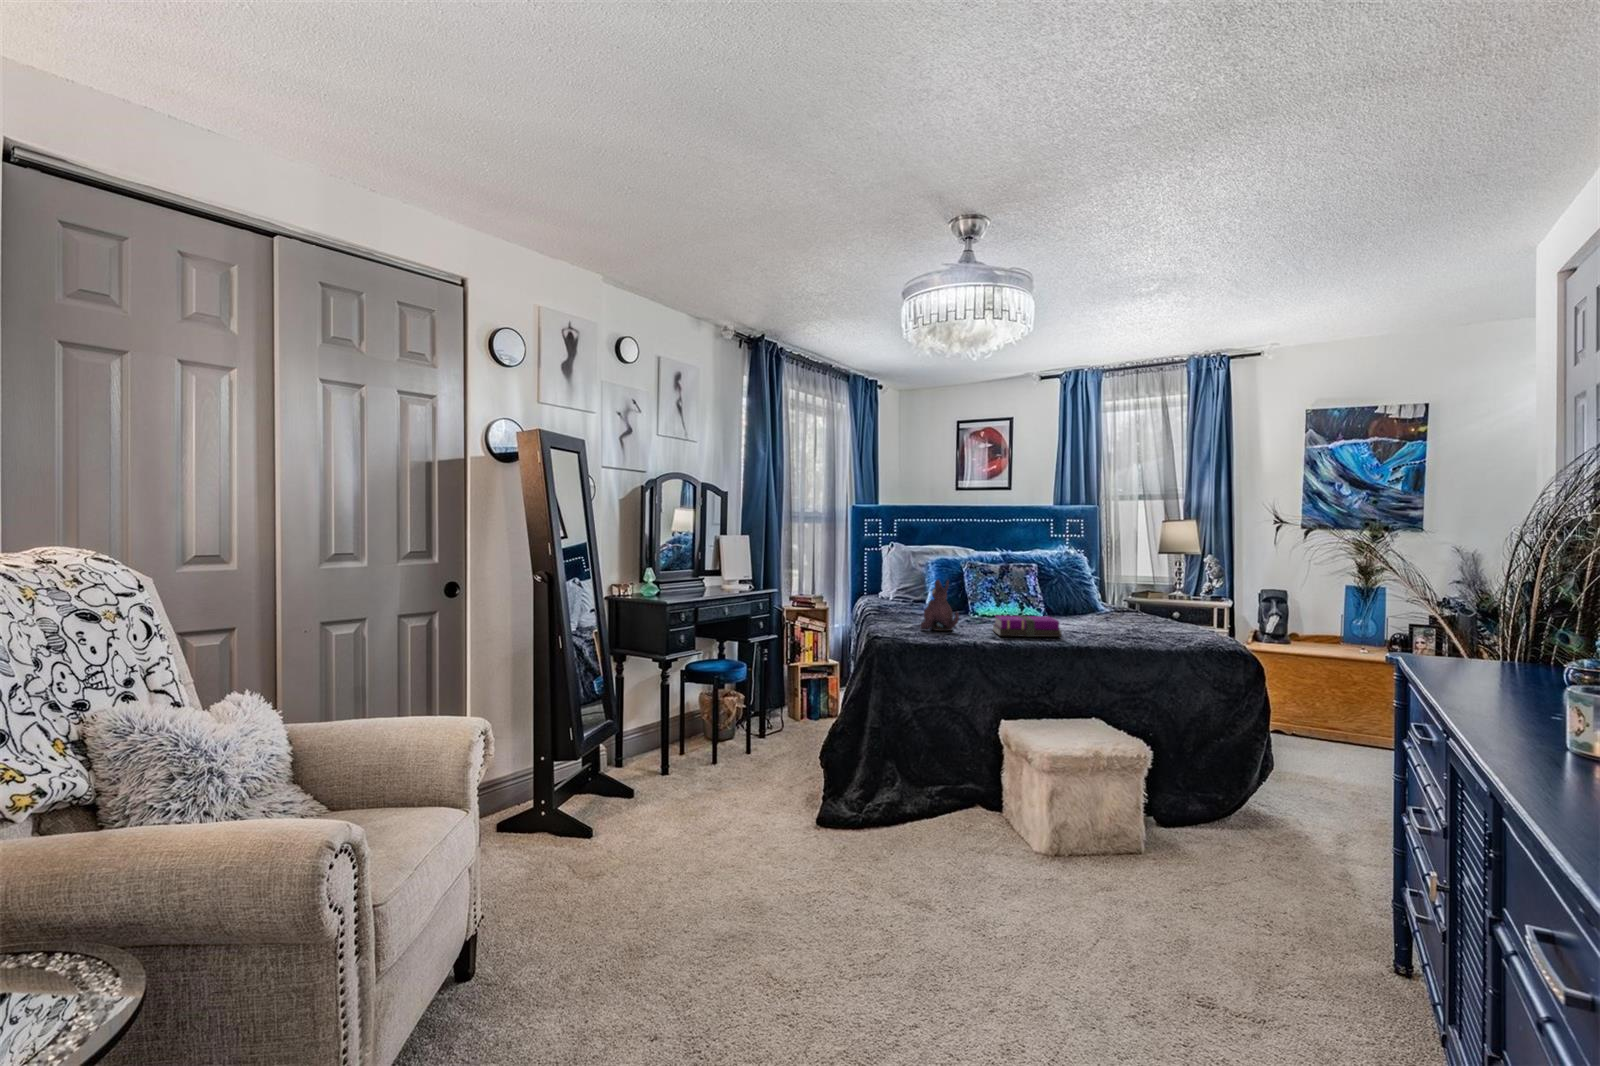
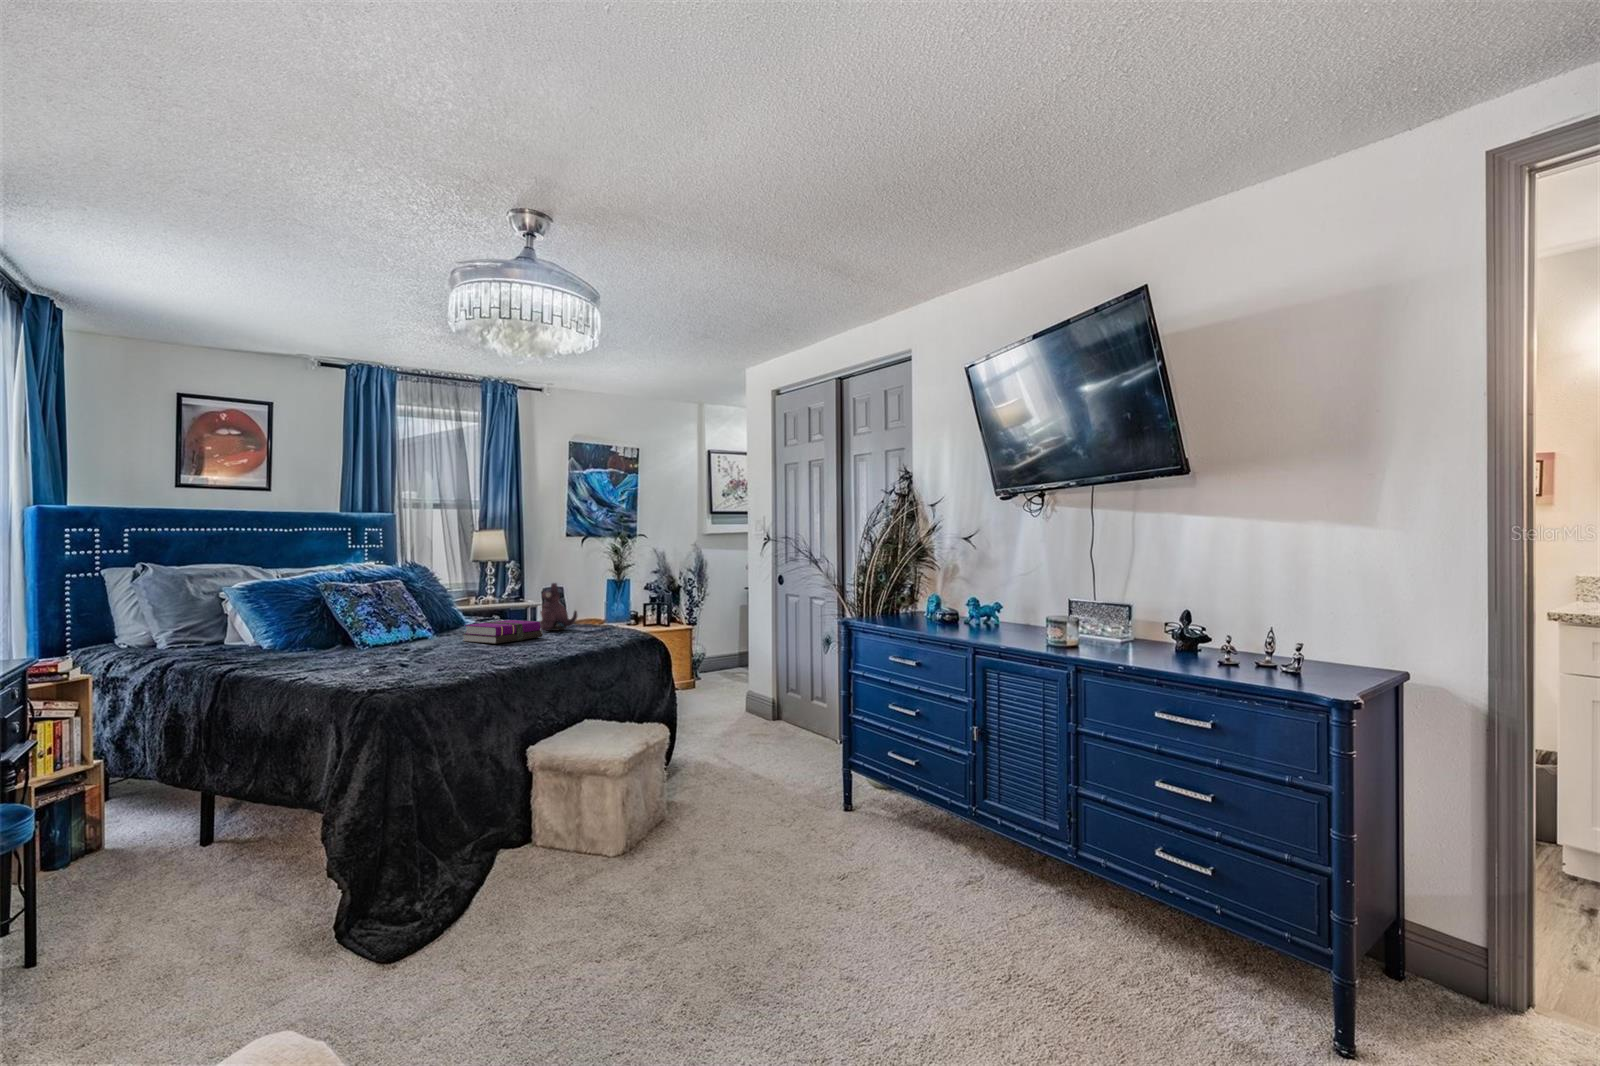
plush toy: present [921,580,959,631] -> present [540,583,577,631]

